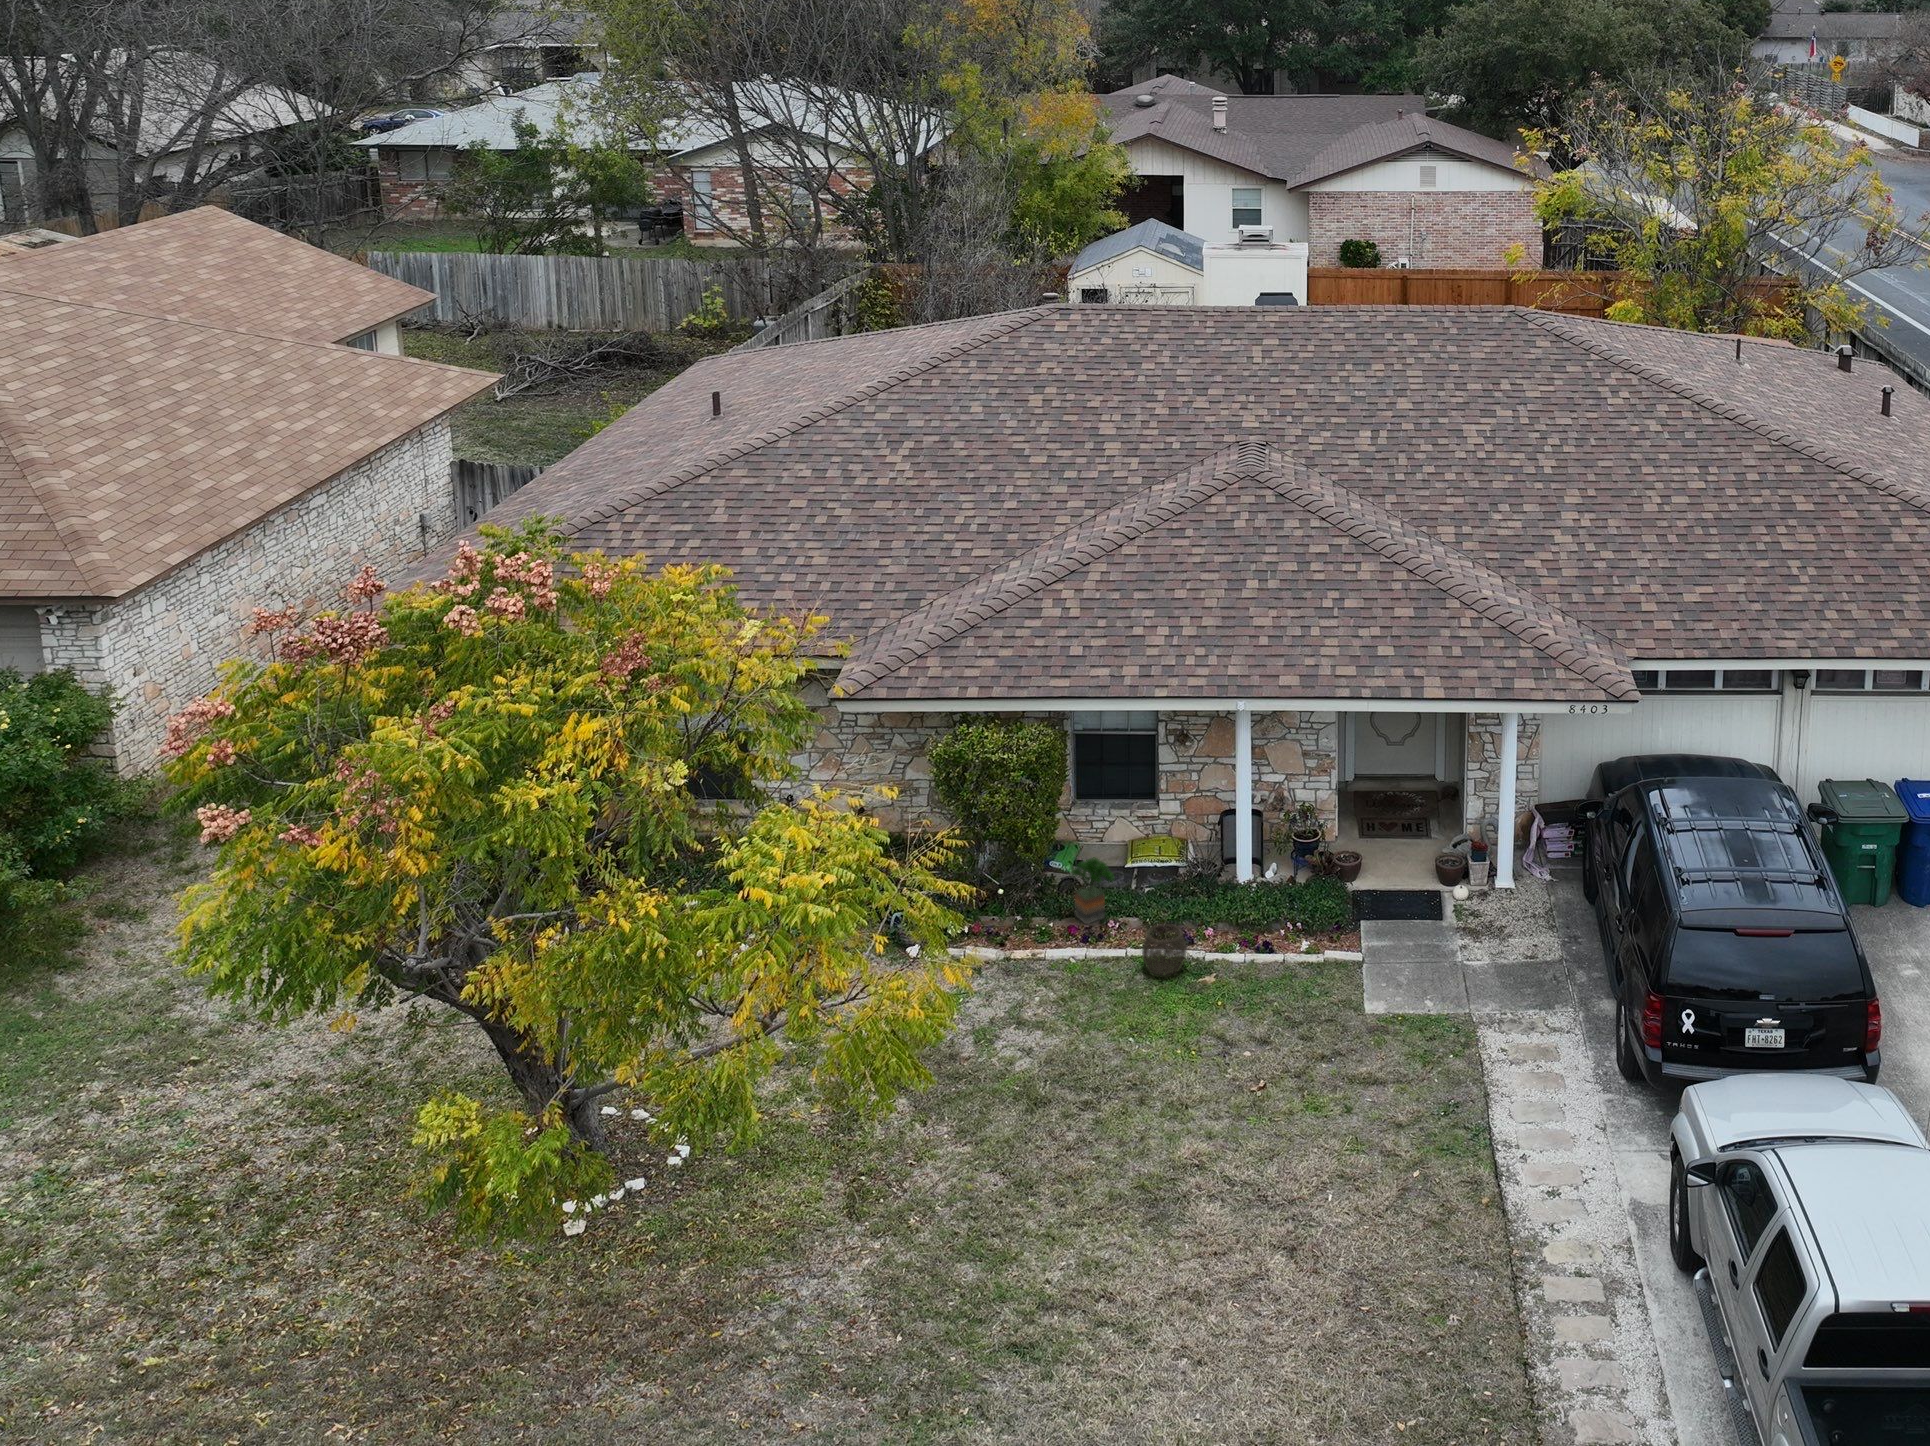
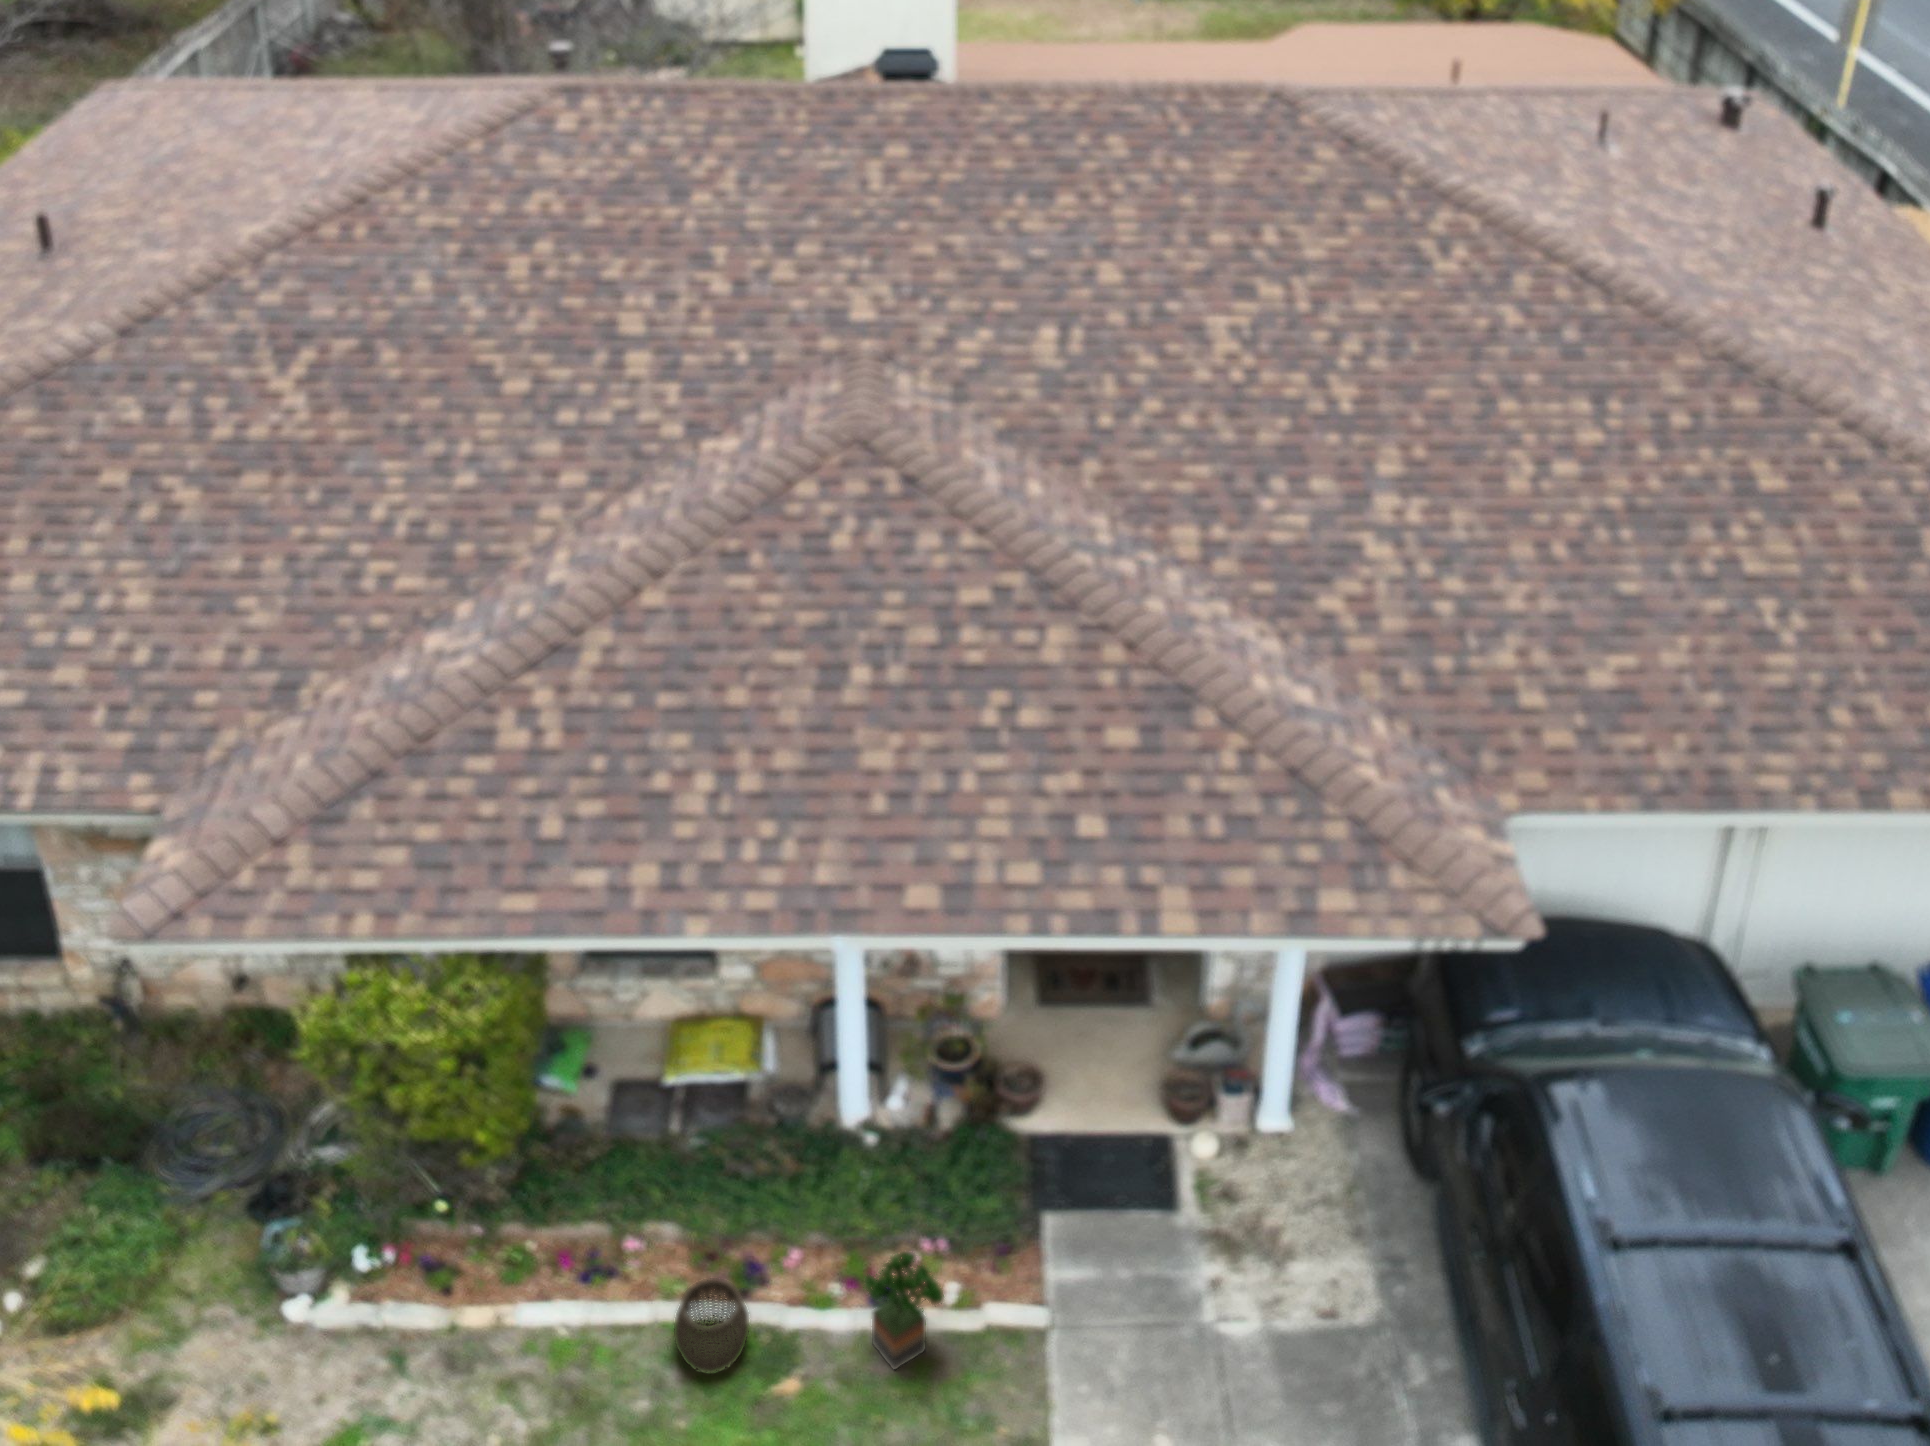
potted tree: present [1070,857,1114,924] -> present [863,1252,944,1369]

